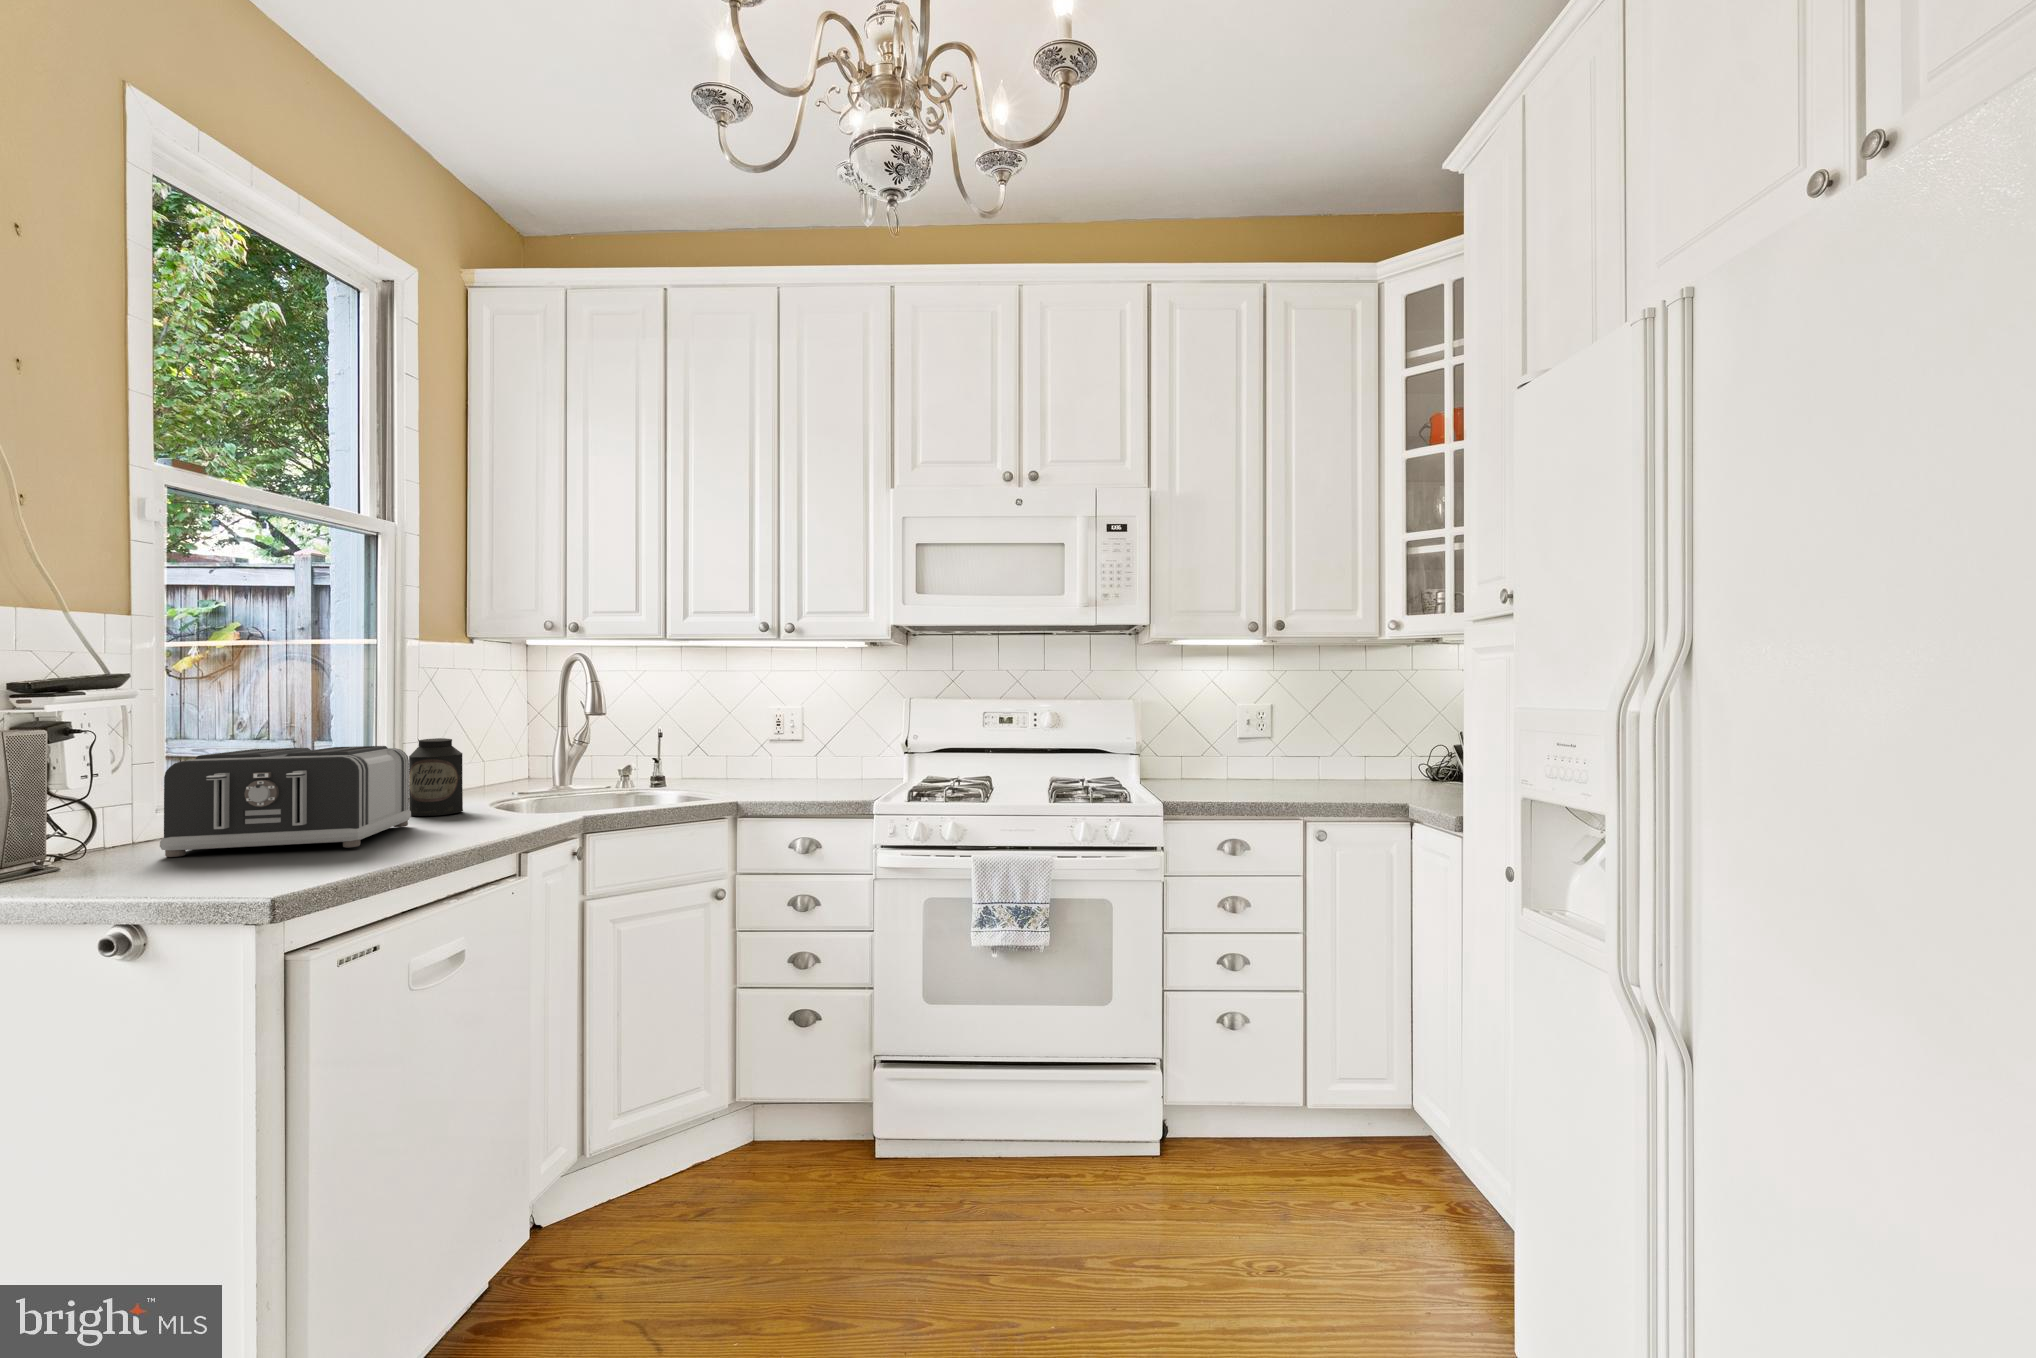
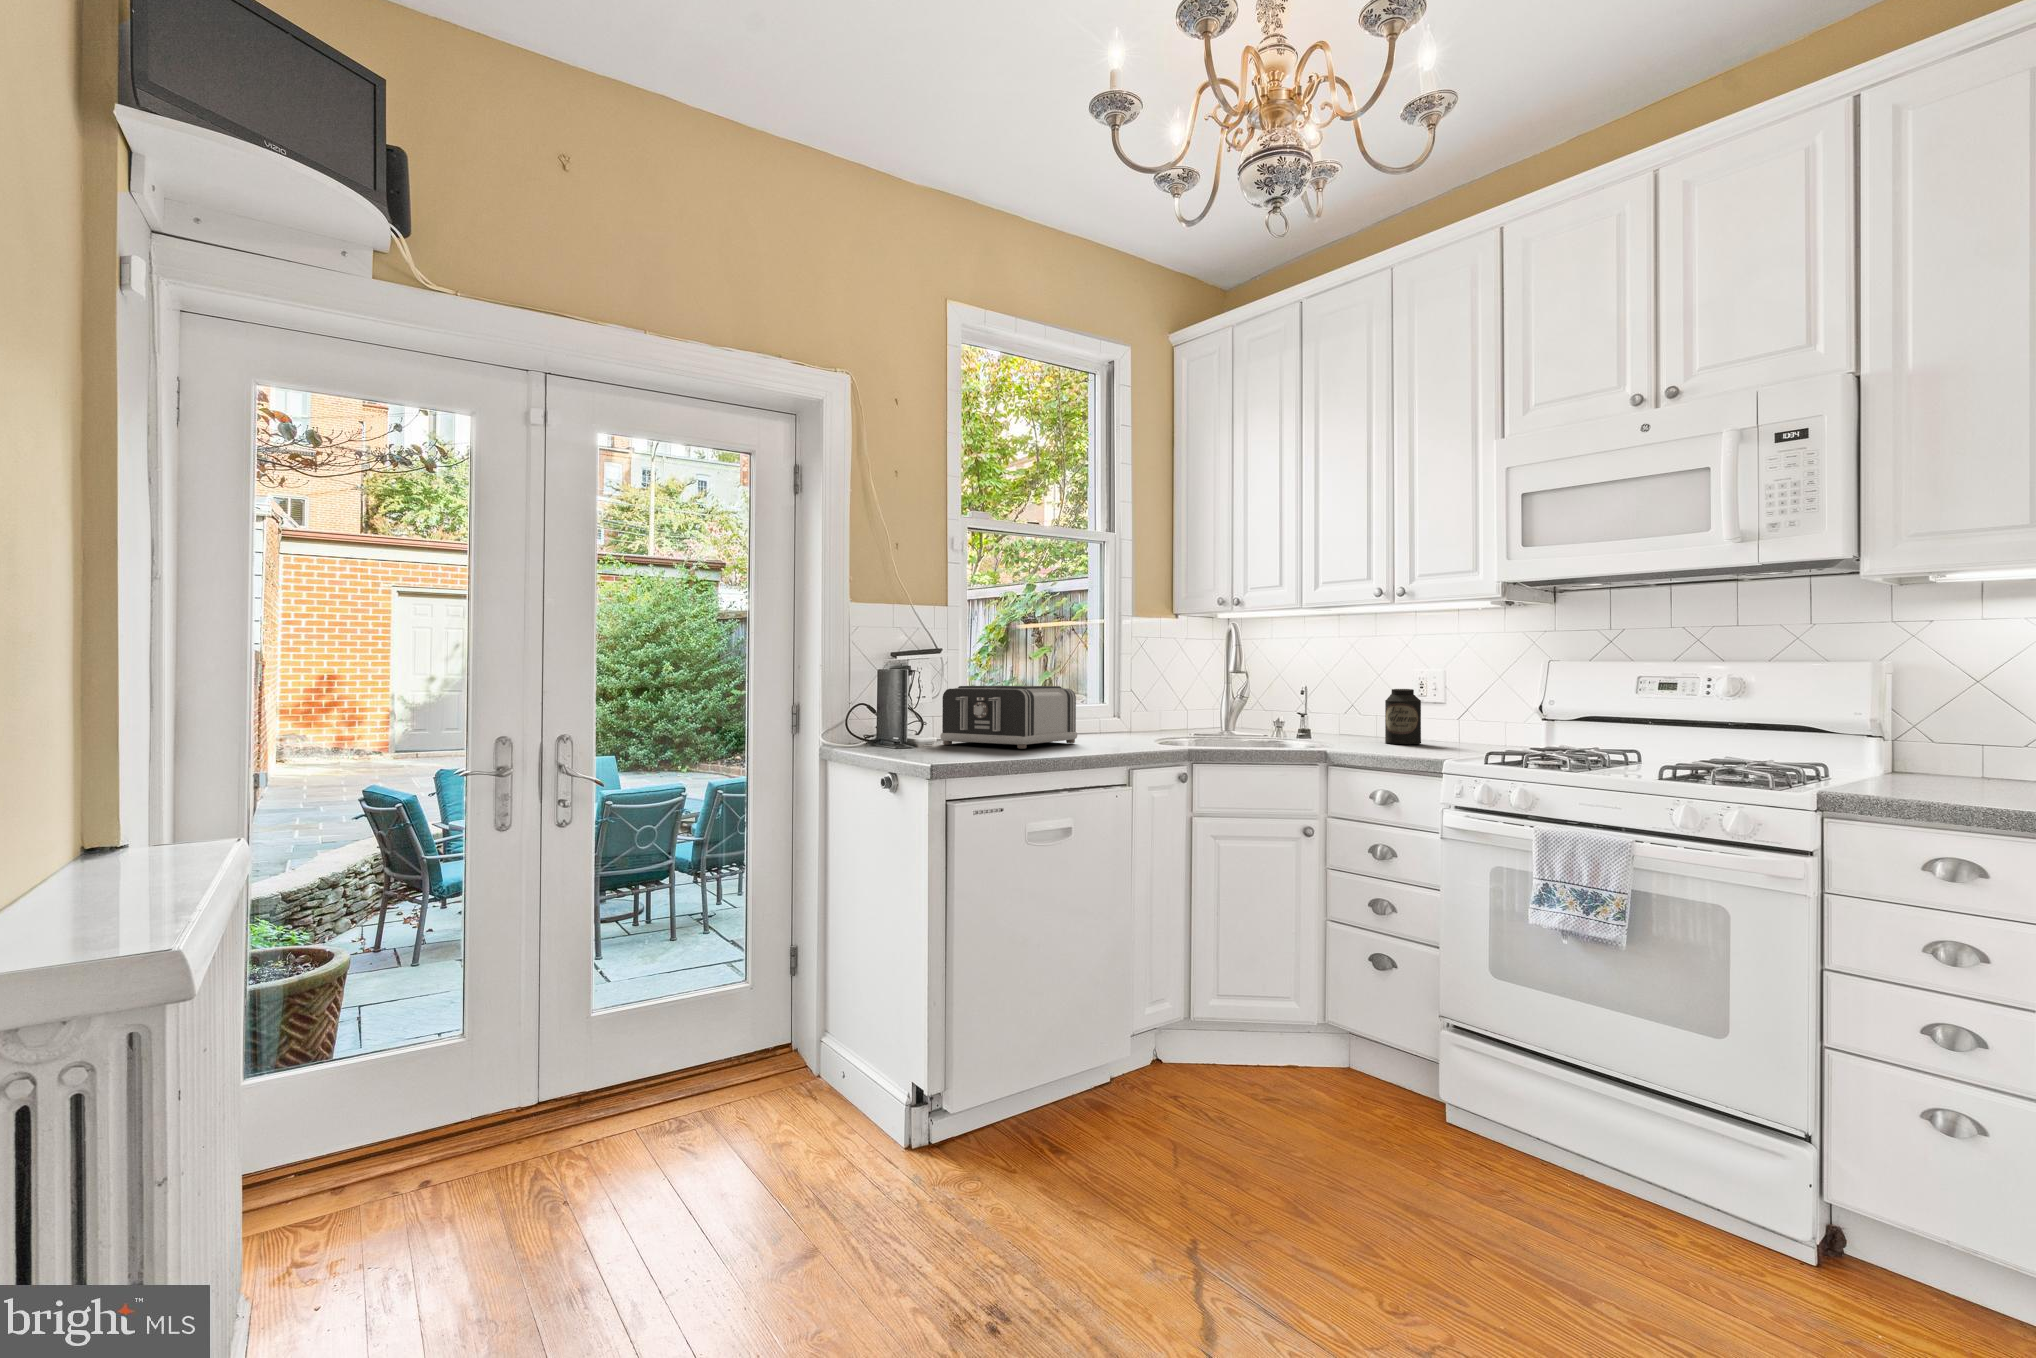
canister: present [409,738,463,816] -> present [1385,689,1421,744]

